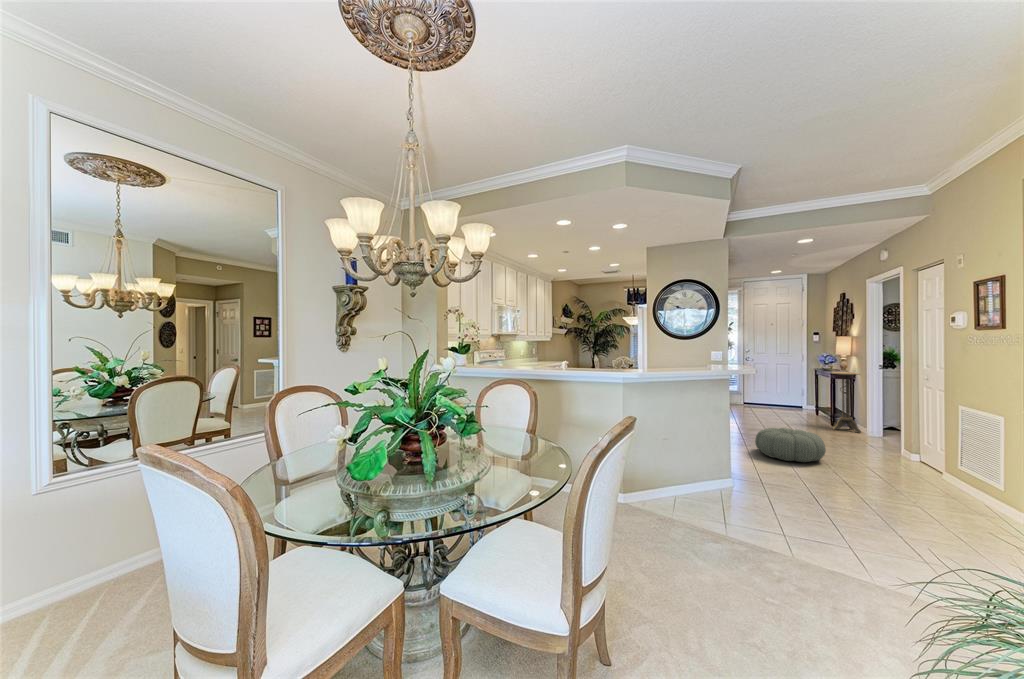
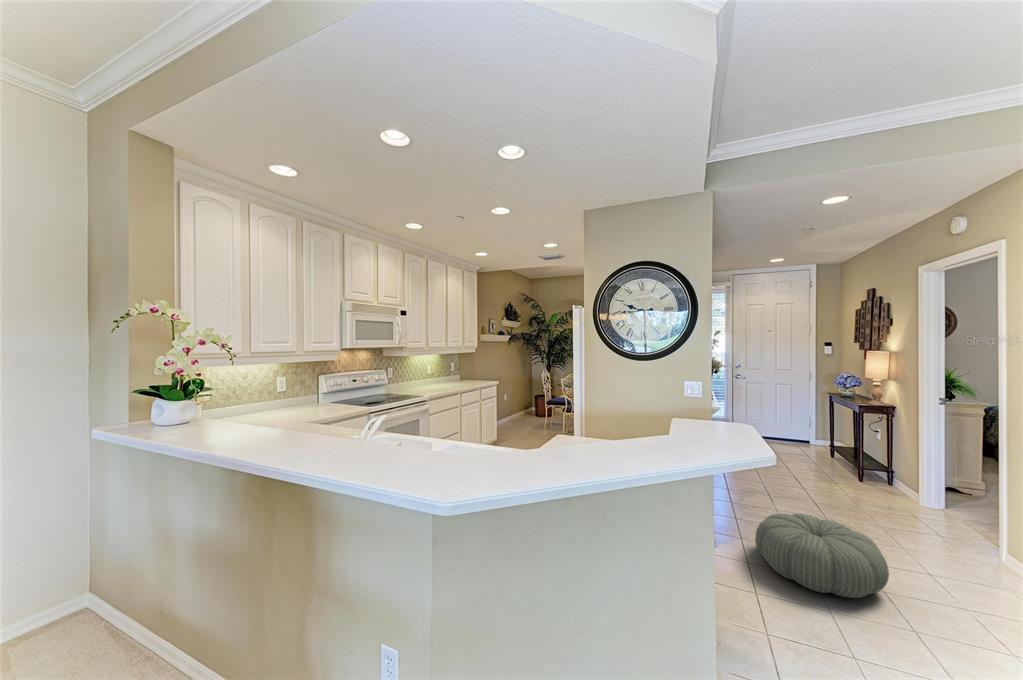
side table: present [832,372,861,433] -> none [863,405,912,501]

